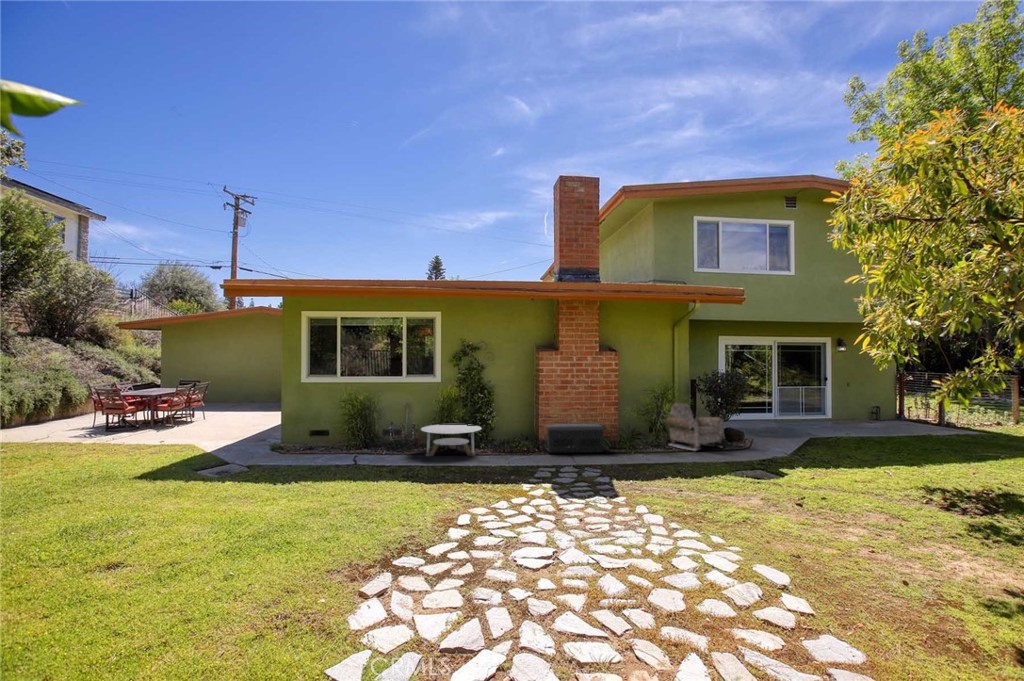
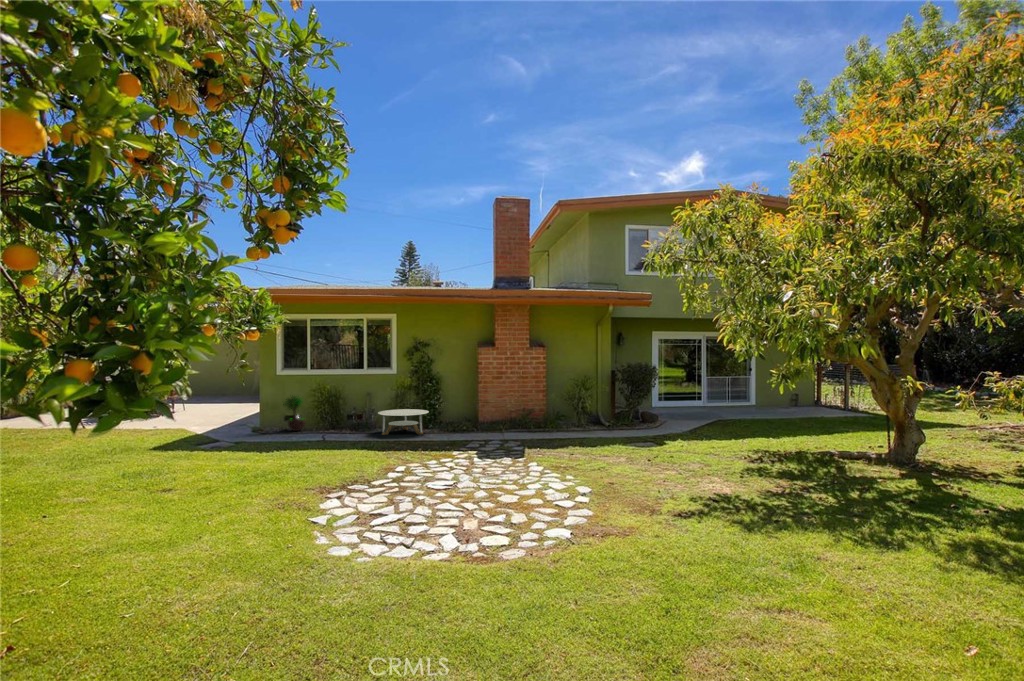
potted tree: none [306,403,335,449] -> present [283,395,306,431]
armchair: present [666,403,724,451] -> none [585,390,635,429]
storage bench: present [546,424,603,453] -> none [483,407,531,432]

